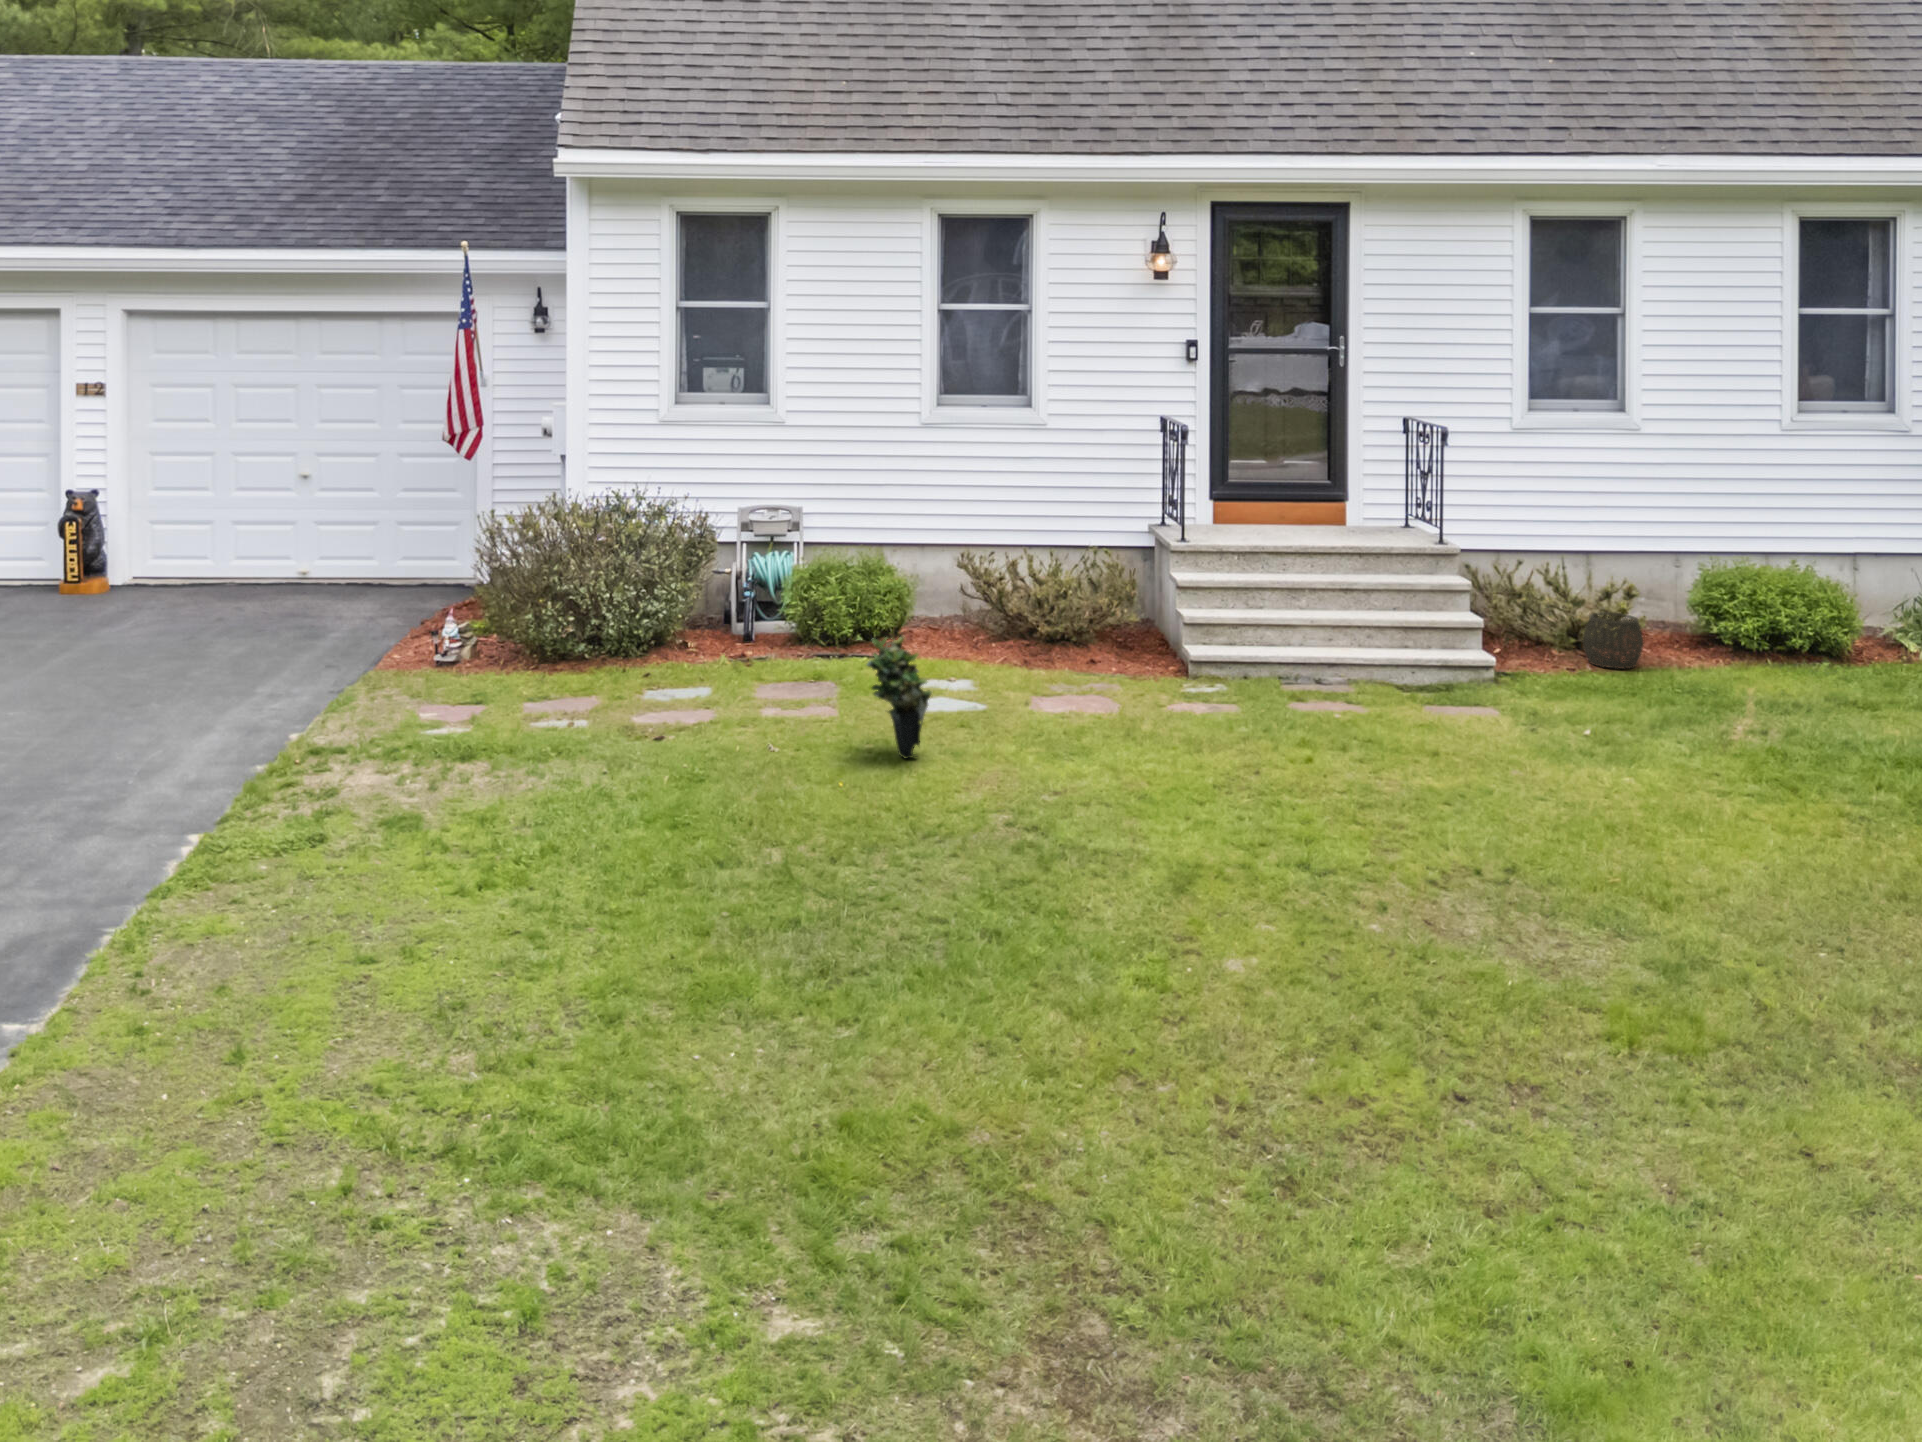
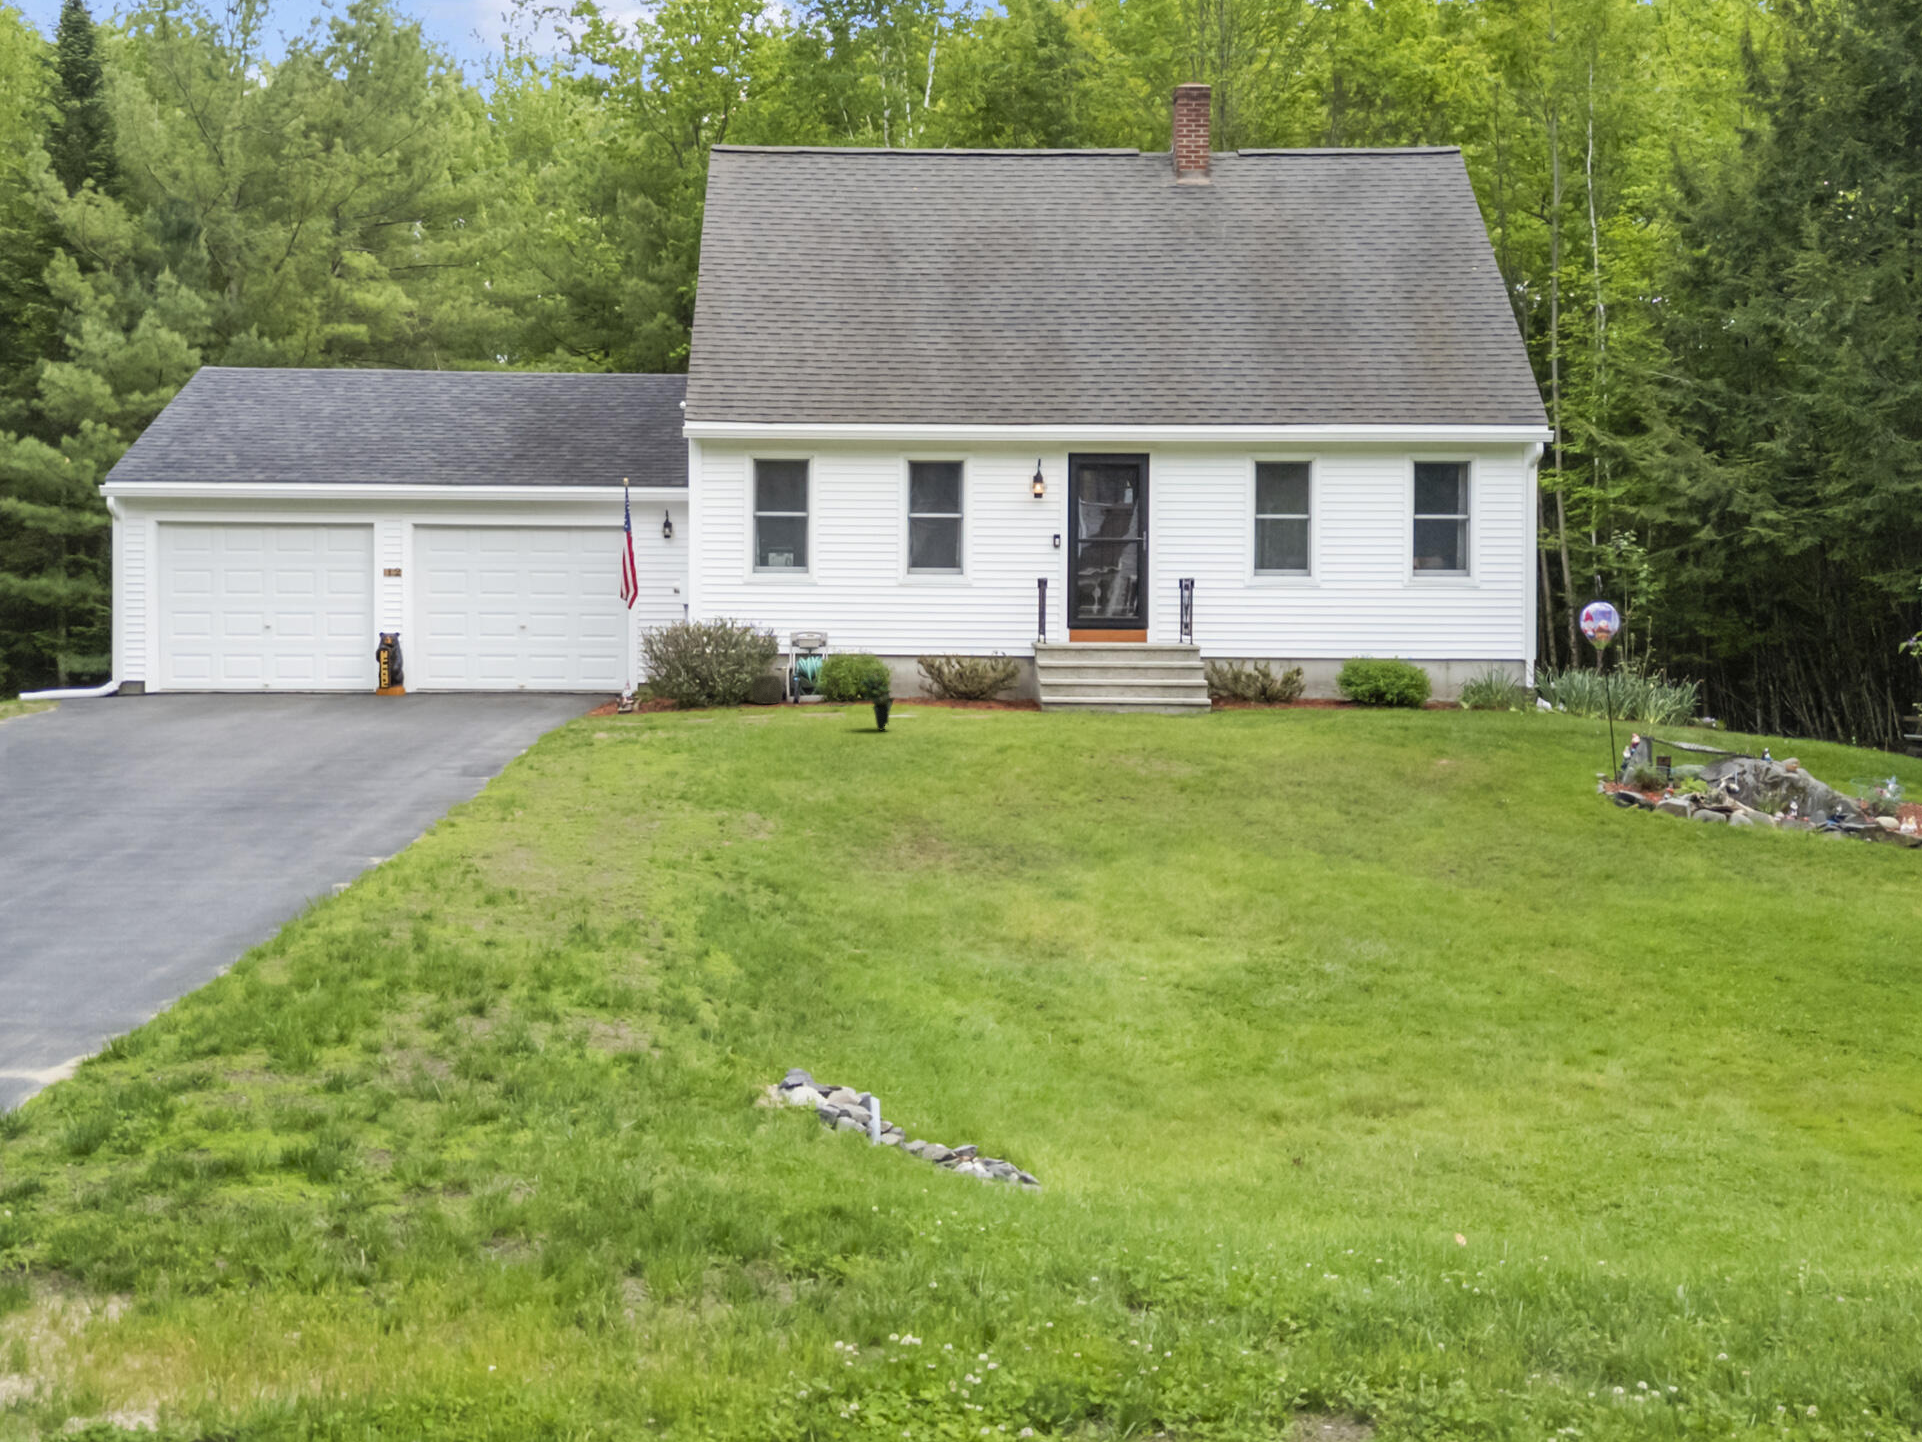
woven basket: present [1583,612,1643,669] -> present [752,675,782,704]

